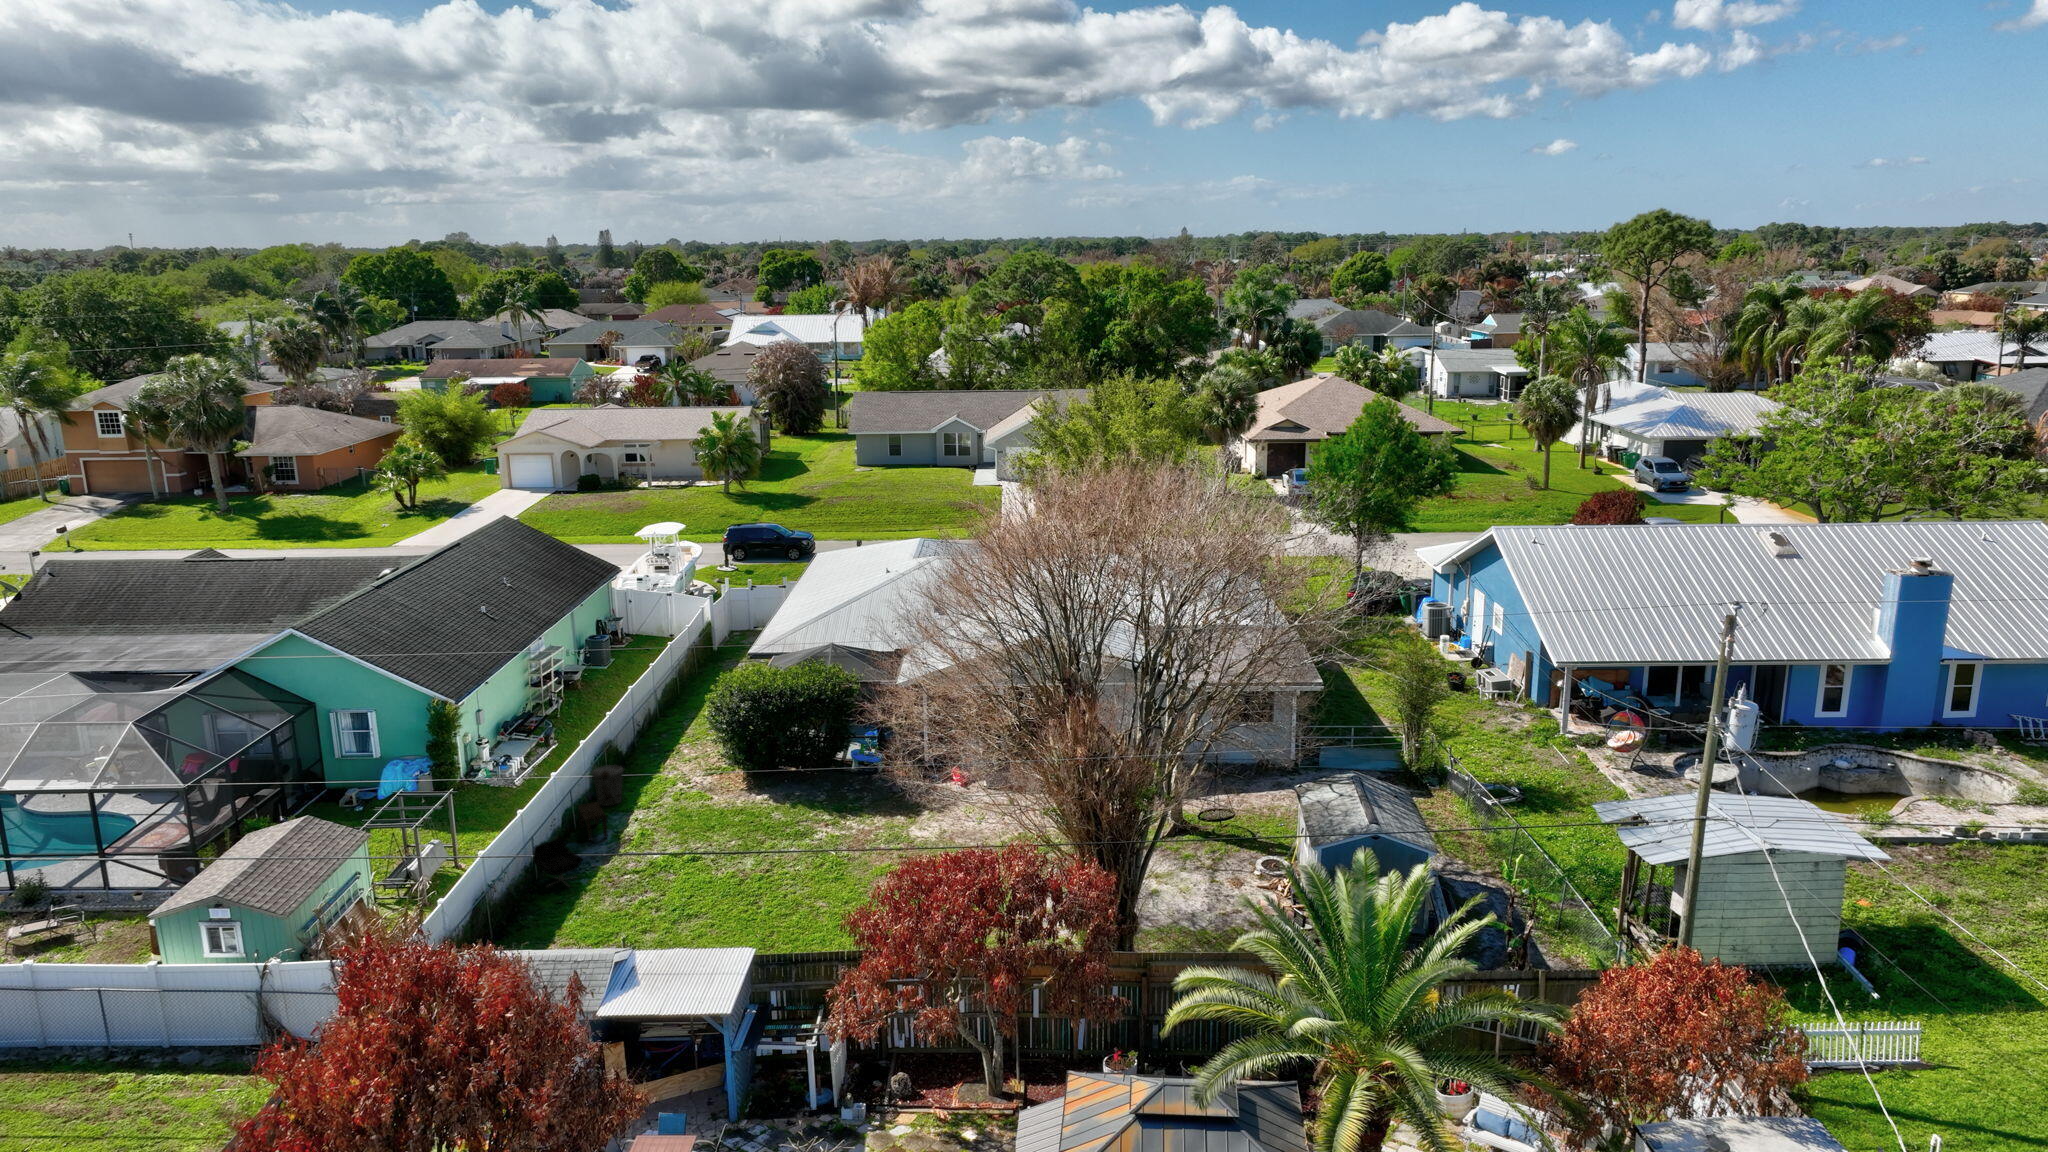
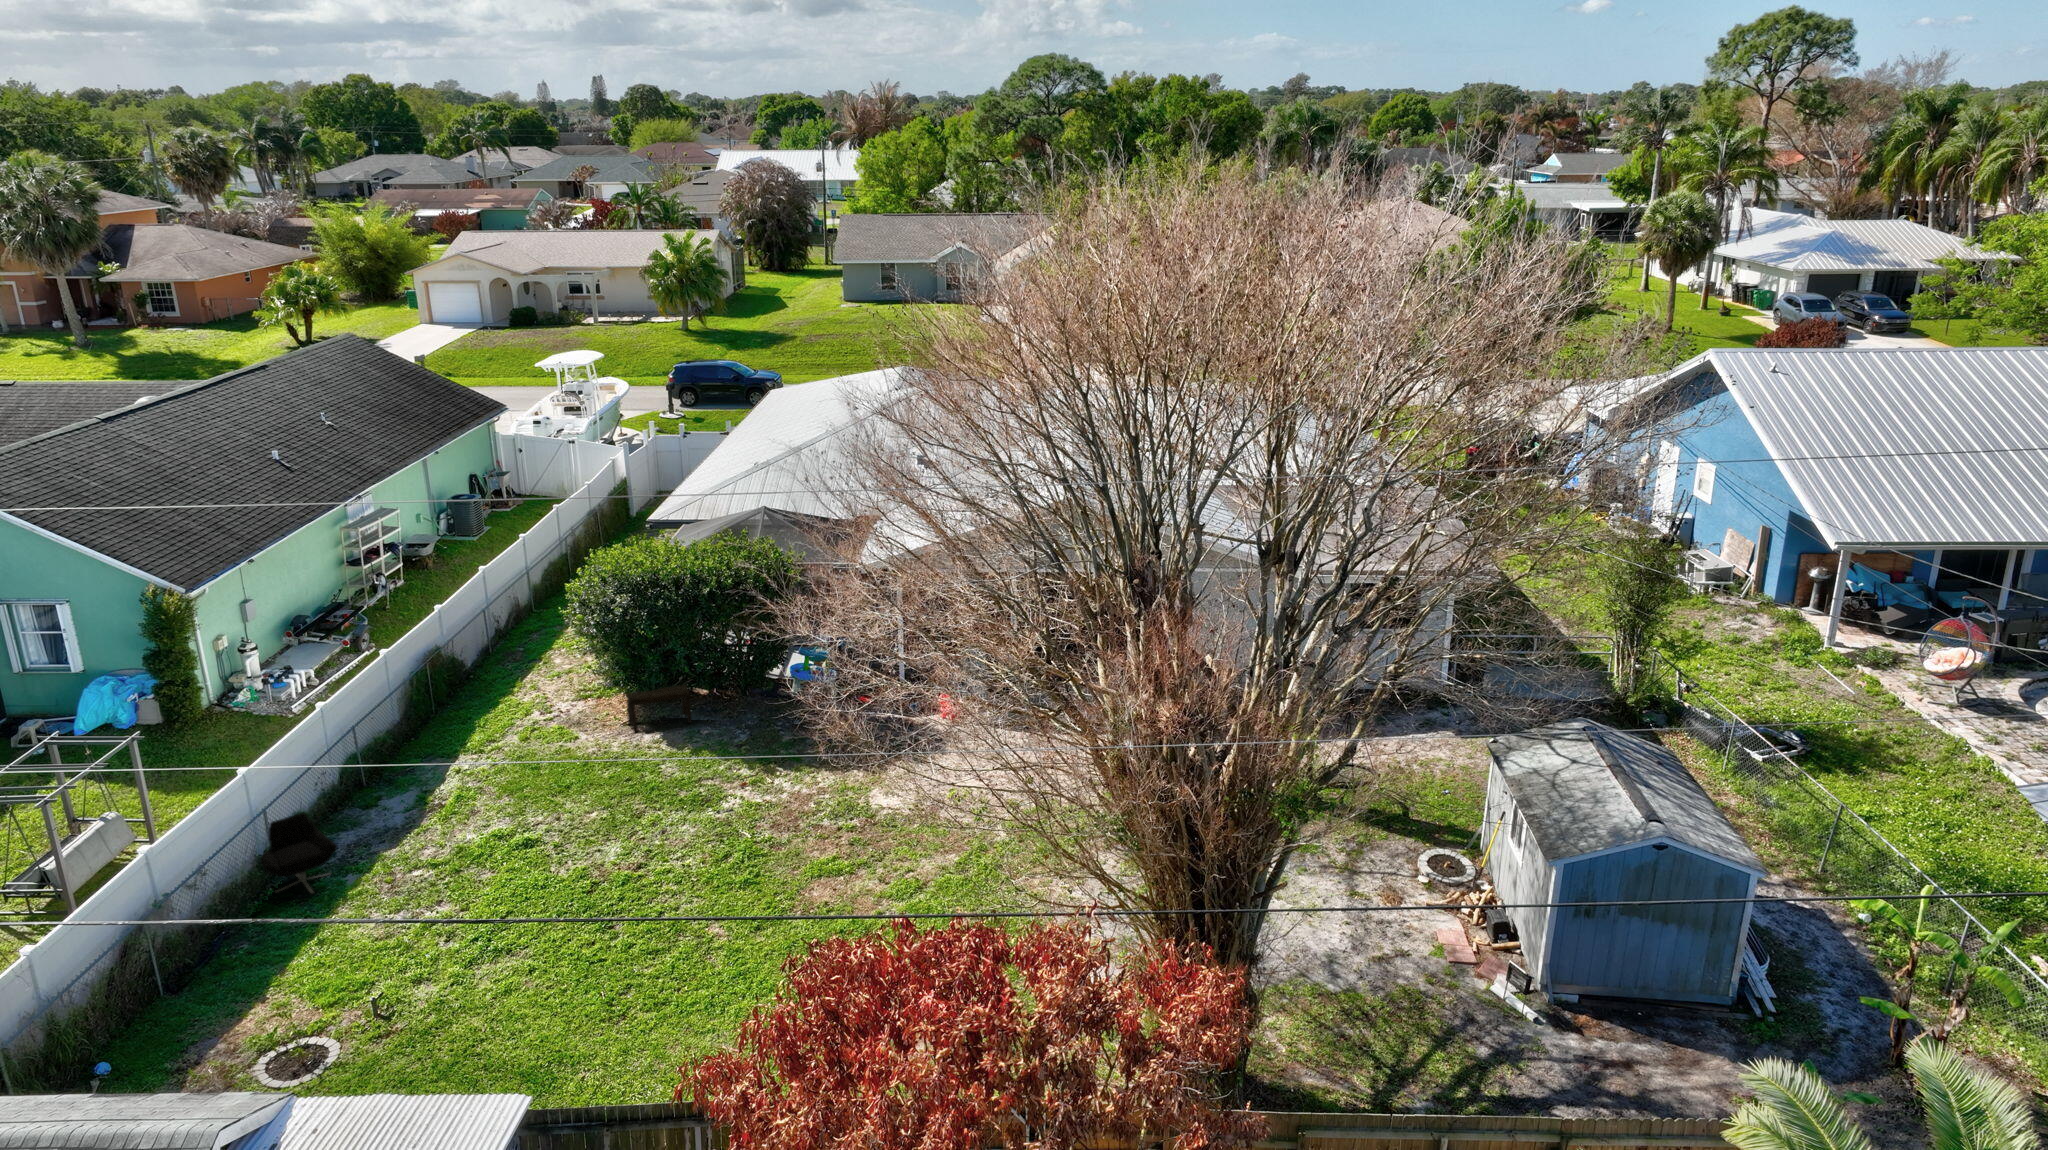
trash can: present [592,765,623,806] -> none [392,686,443,747]
bench: present [578,802,608,841] -> present [627,685,692,732]

